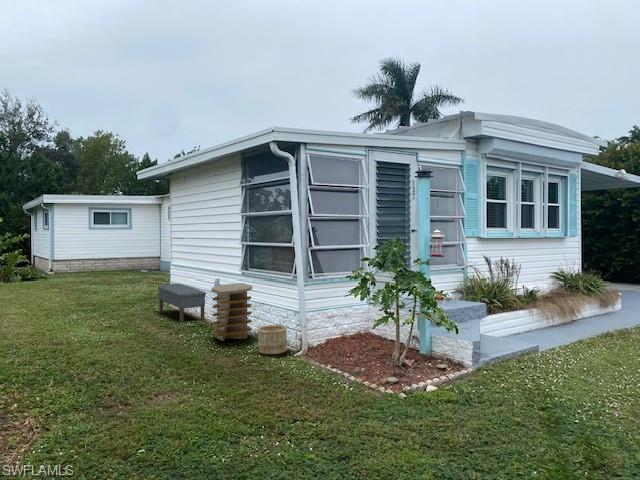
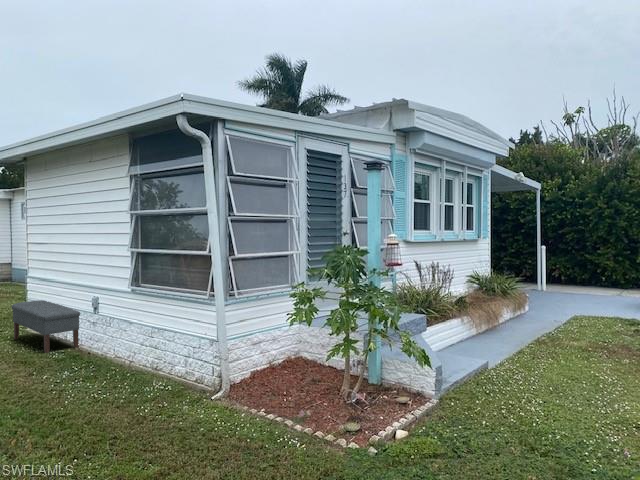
side table: present [211,283,252,341] -> none [92,301,148,380]
wooden bucket: present [257,325,287,354] -> none [159,356,200,398]

